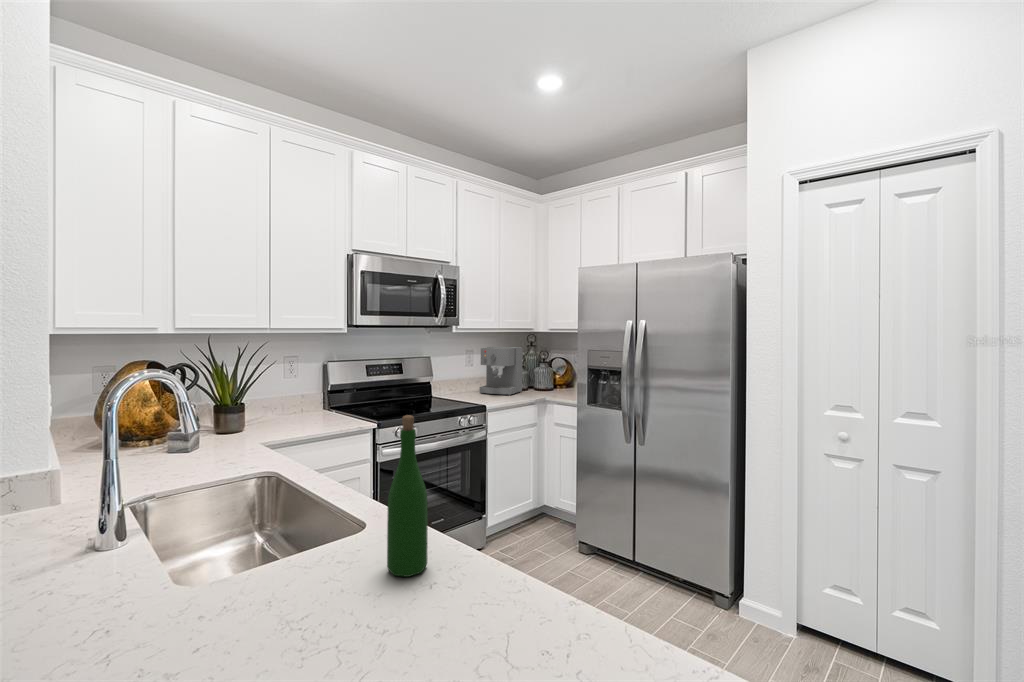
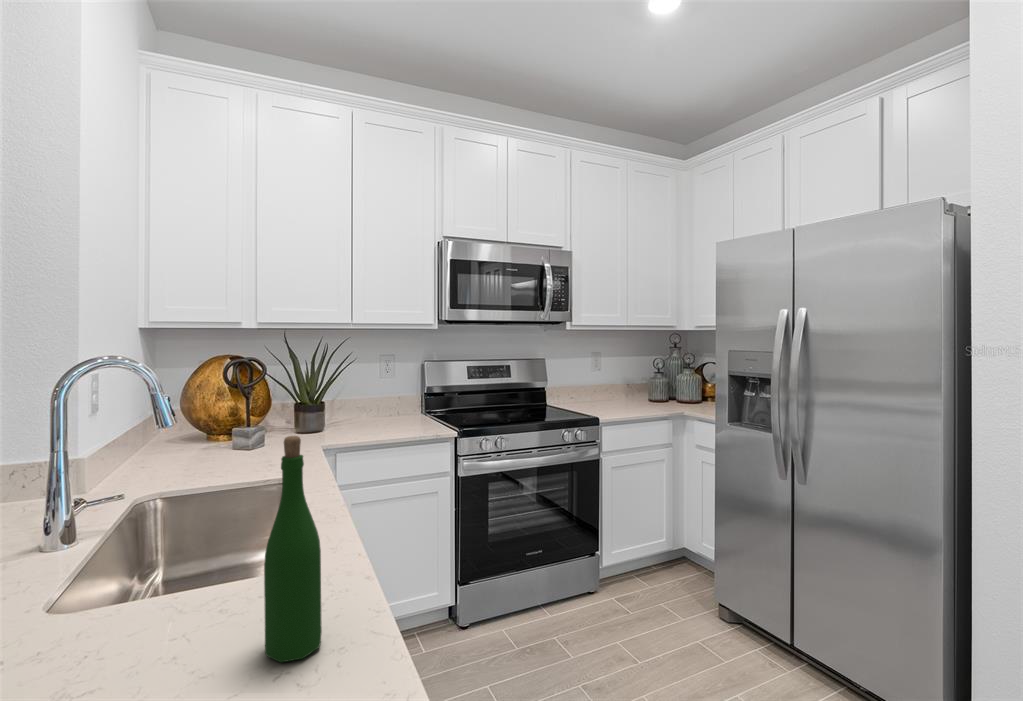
coffee maker: present [480,347,522,395] -> none [603,347,658,407]

